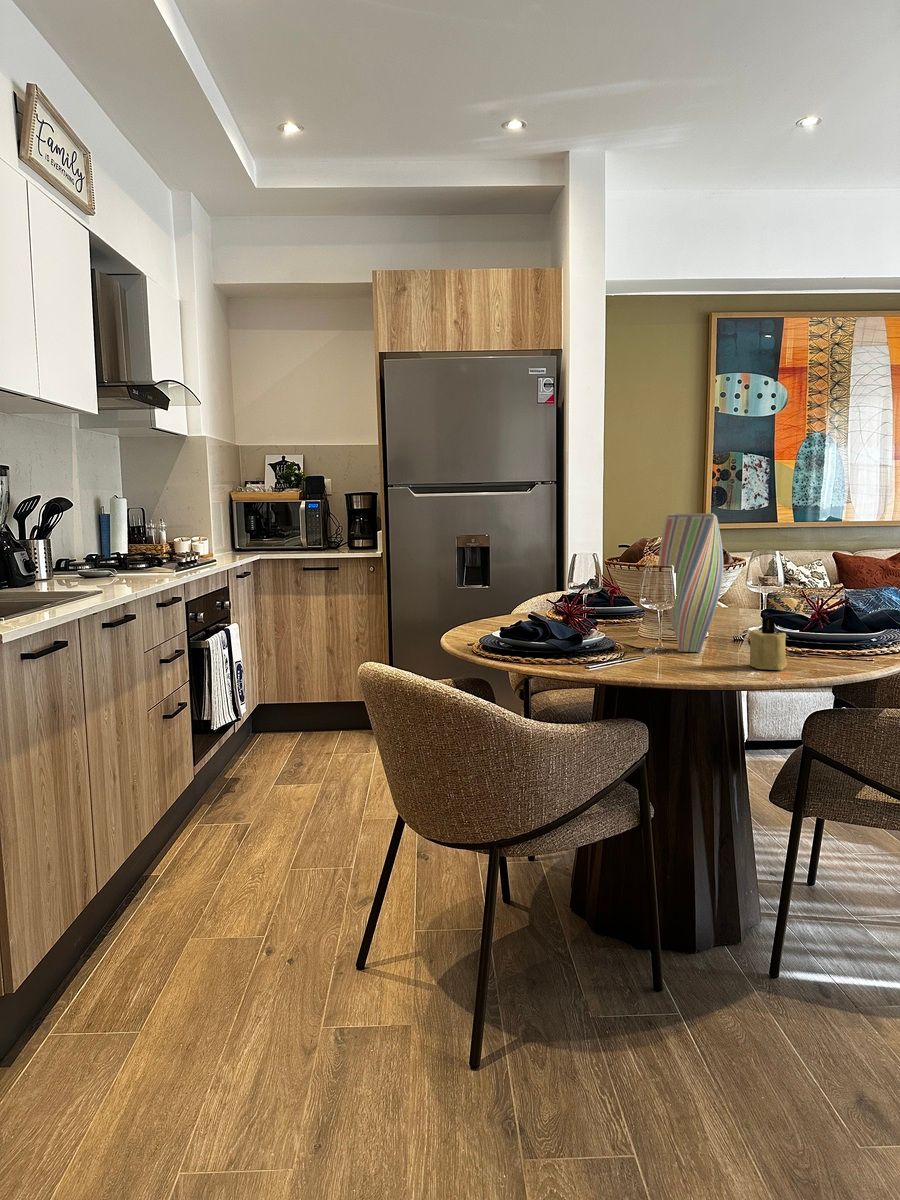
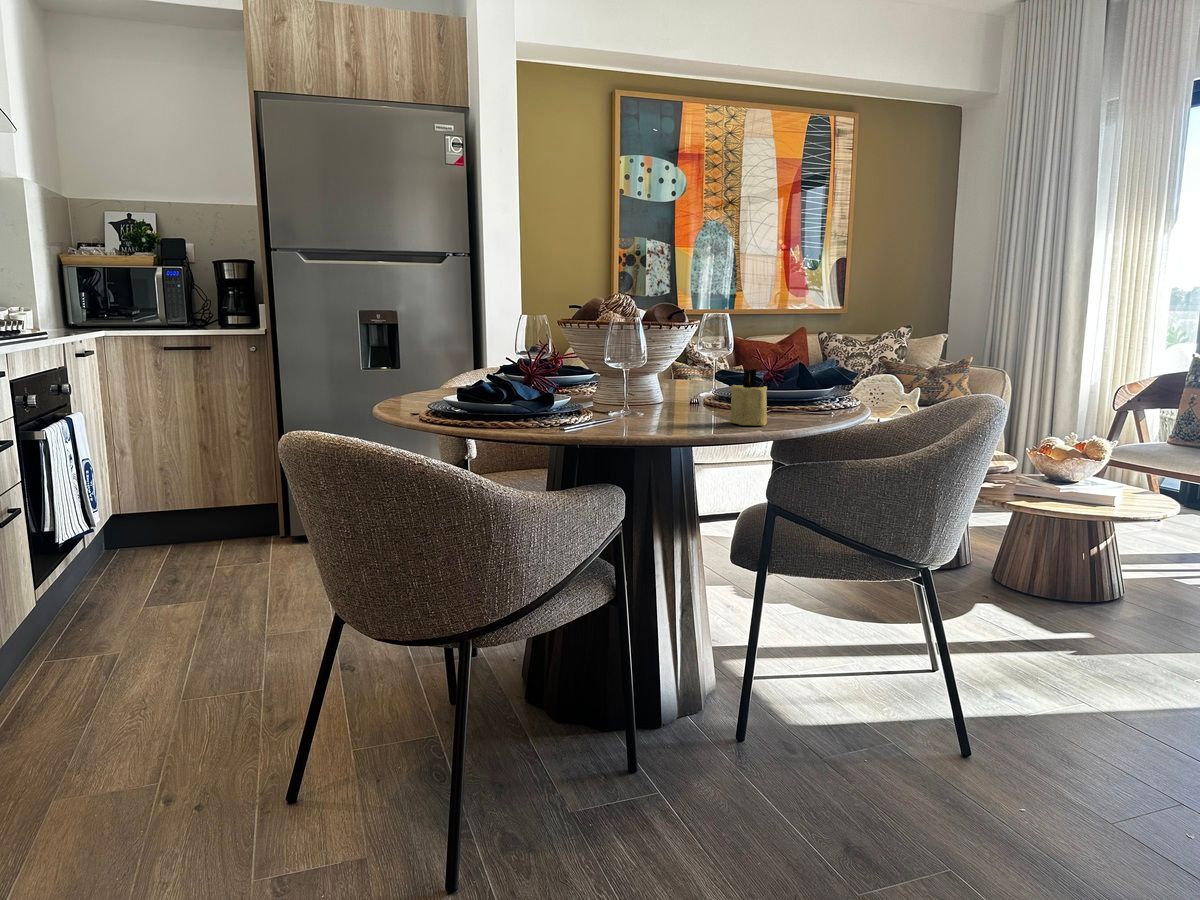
vase: present [659,513,723,652] -> none [627,261,694,413]

